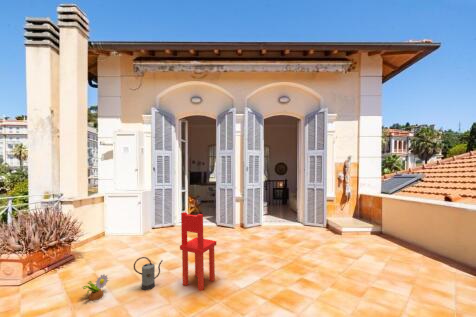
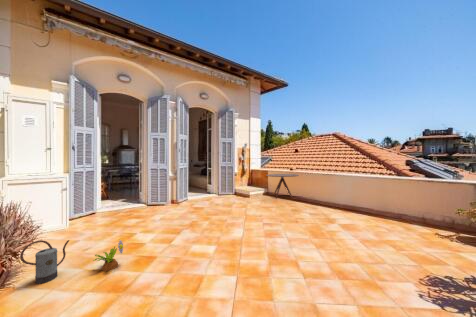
round table: none [368,208,437,260] -> present [266,174,299,198]
chair: present [180,212,216,291] -> none [184,173,207,237]
watering can: present [134,257,163,290] -> present [20,240,69,284]

